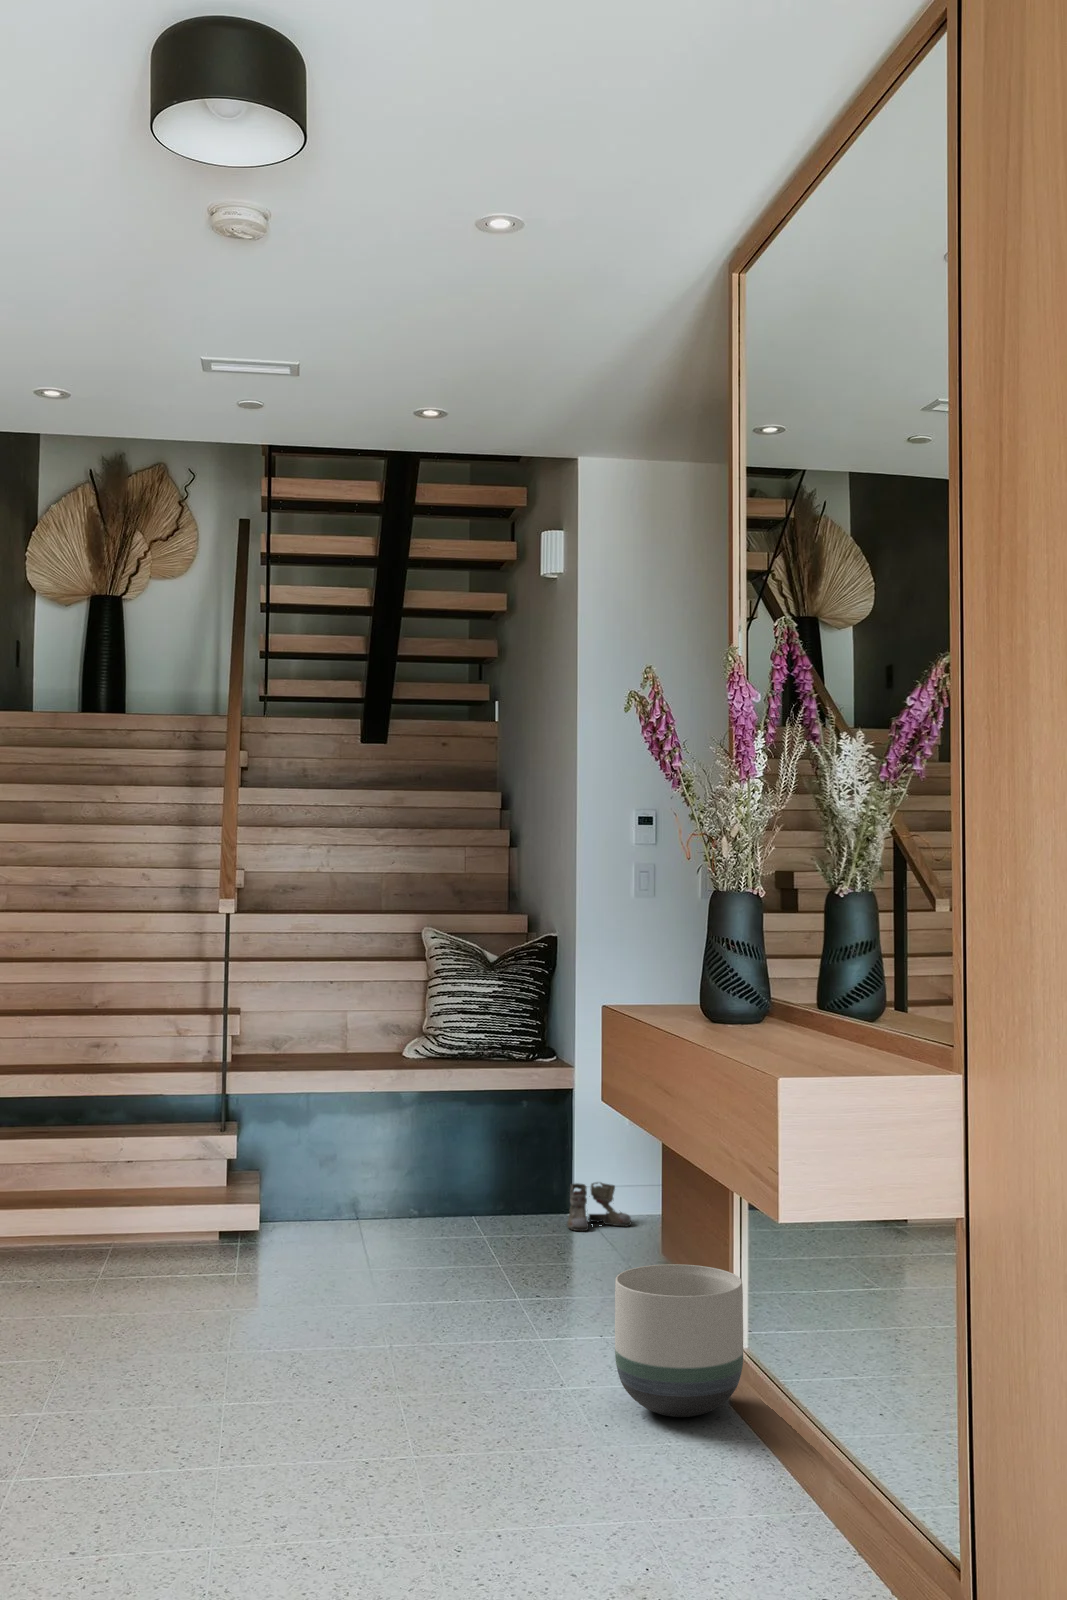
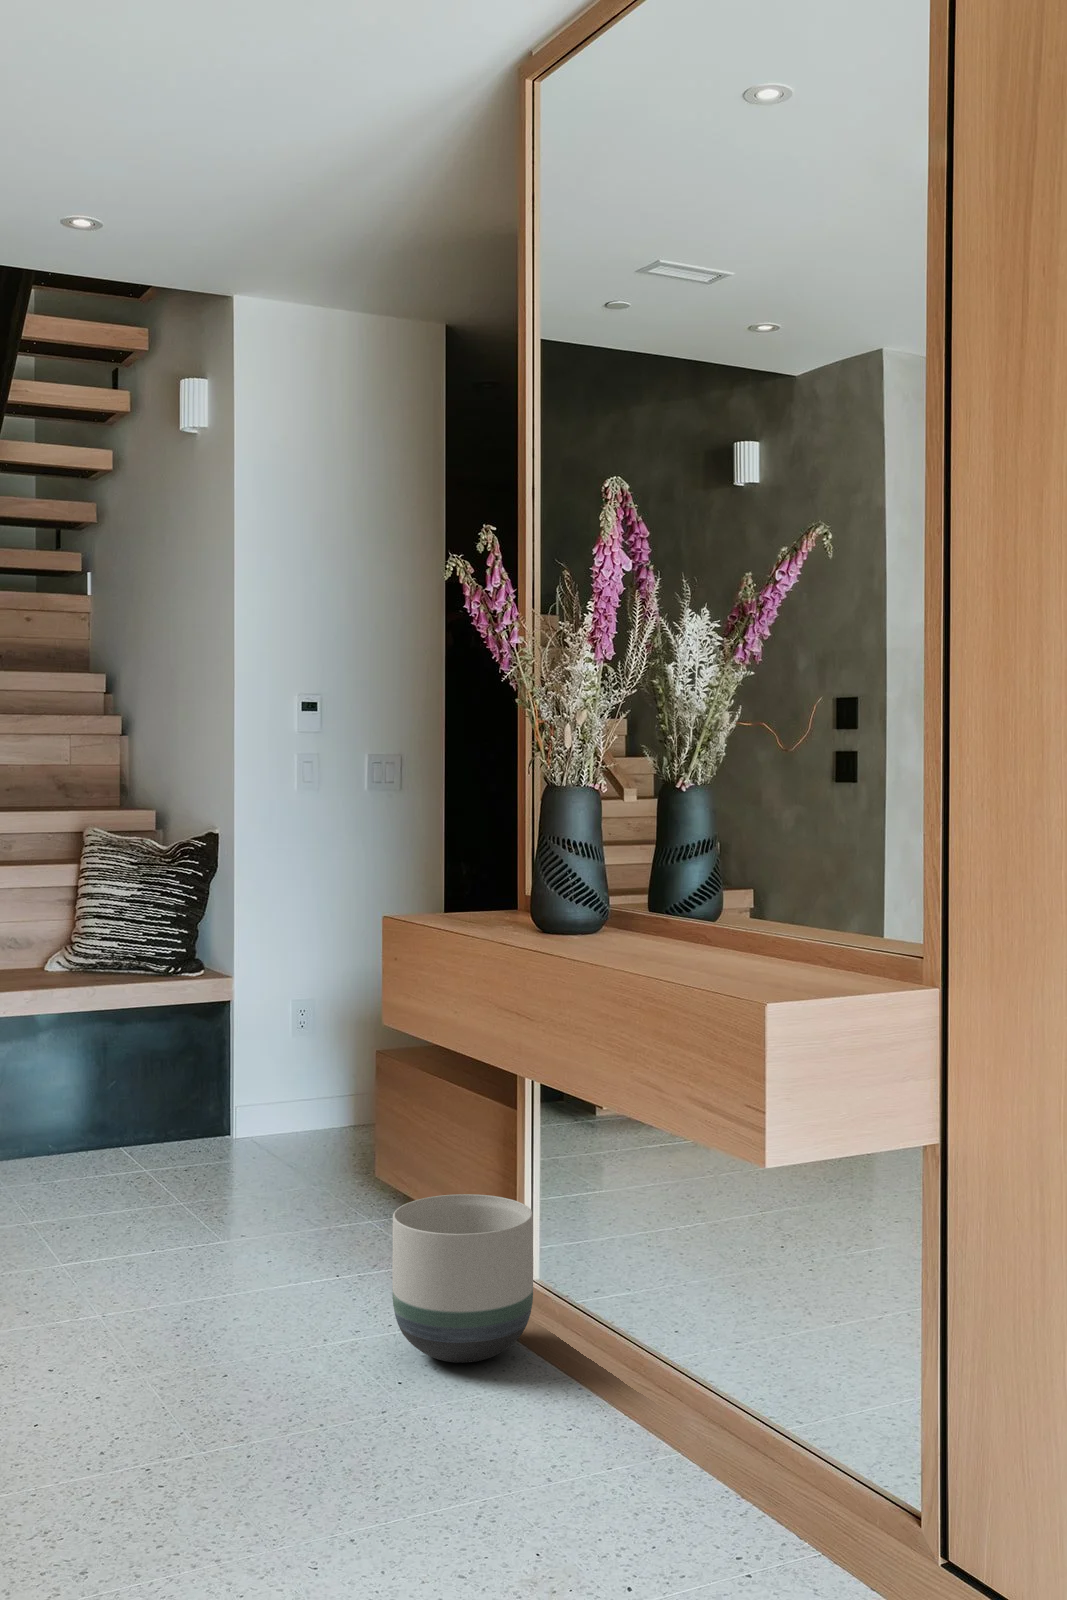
boots: present [567,1183,631,1231] -> none [213,1099,298,1154]

